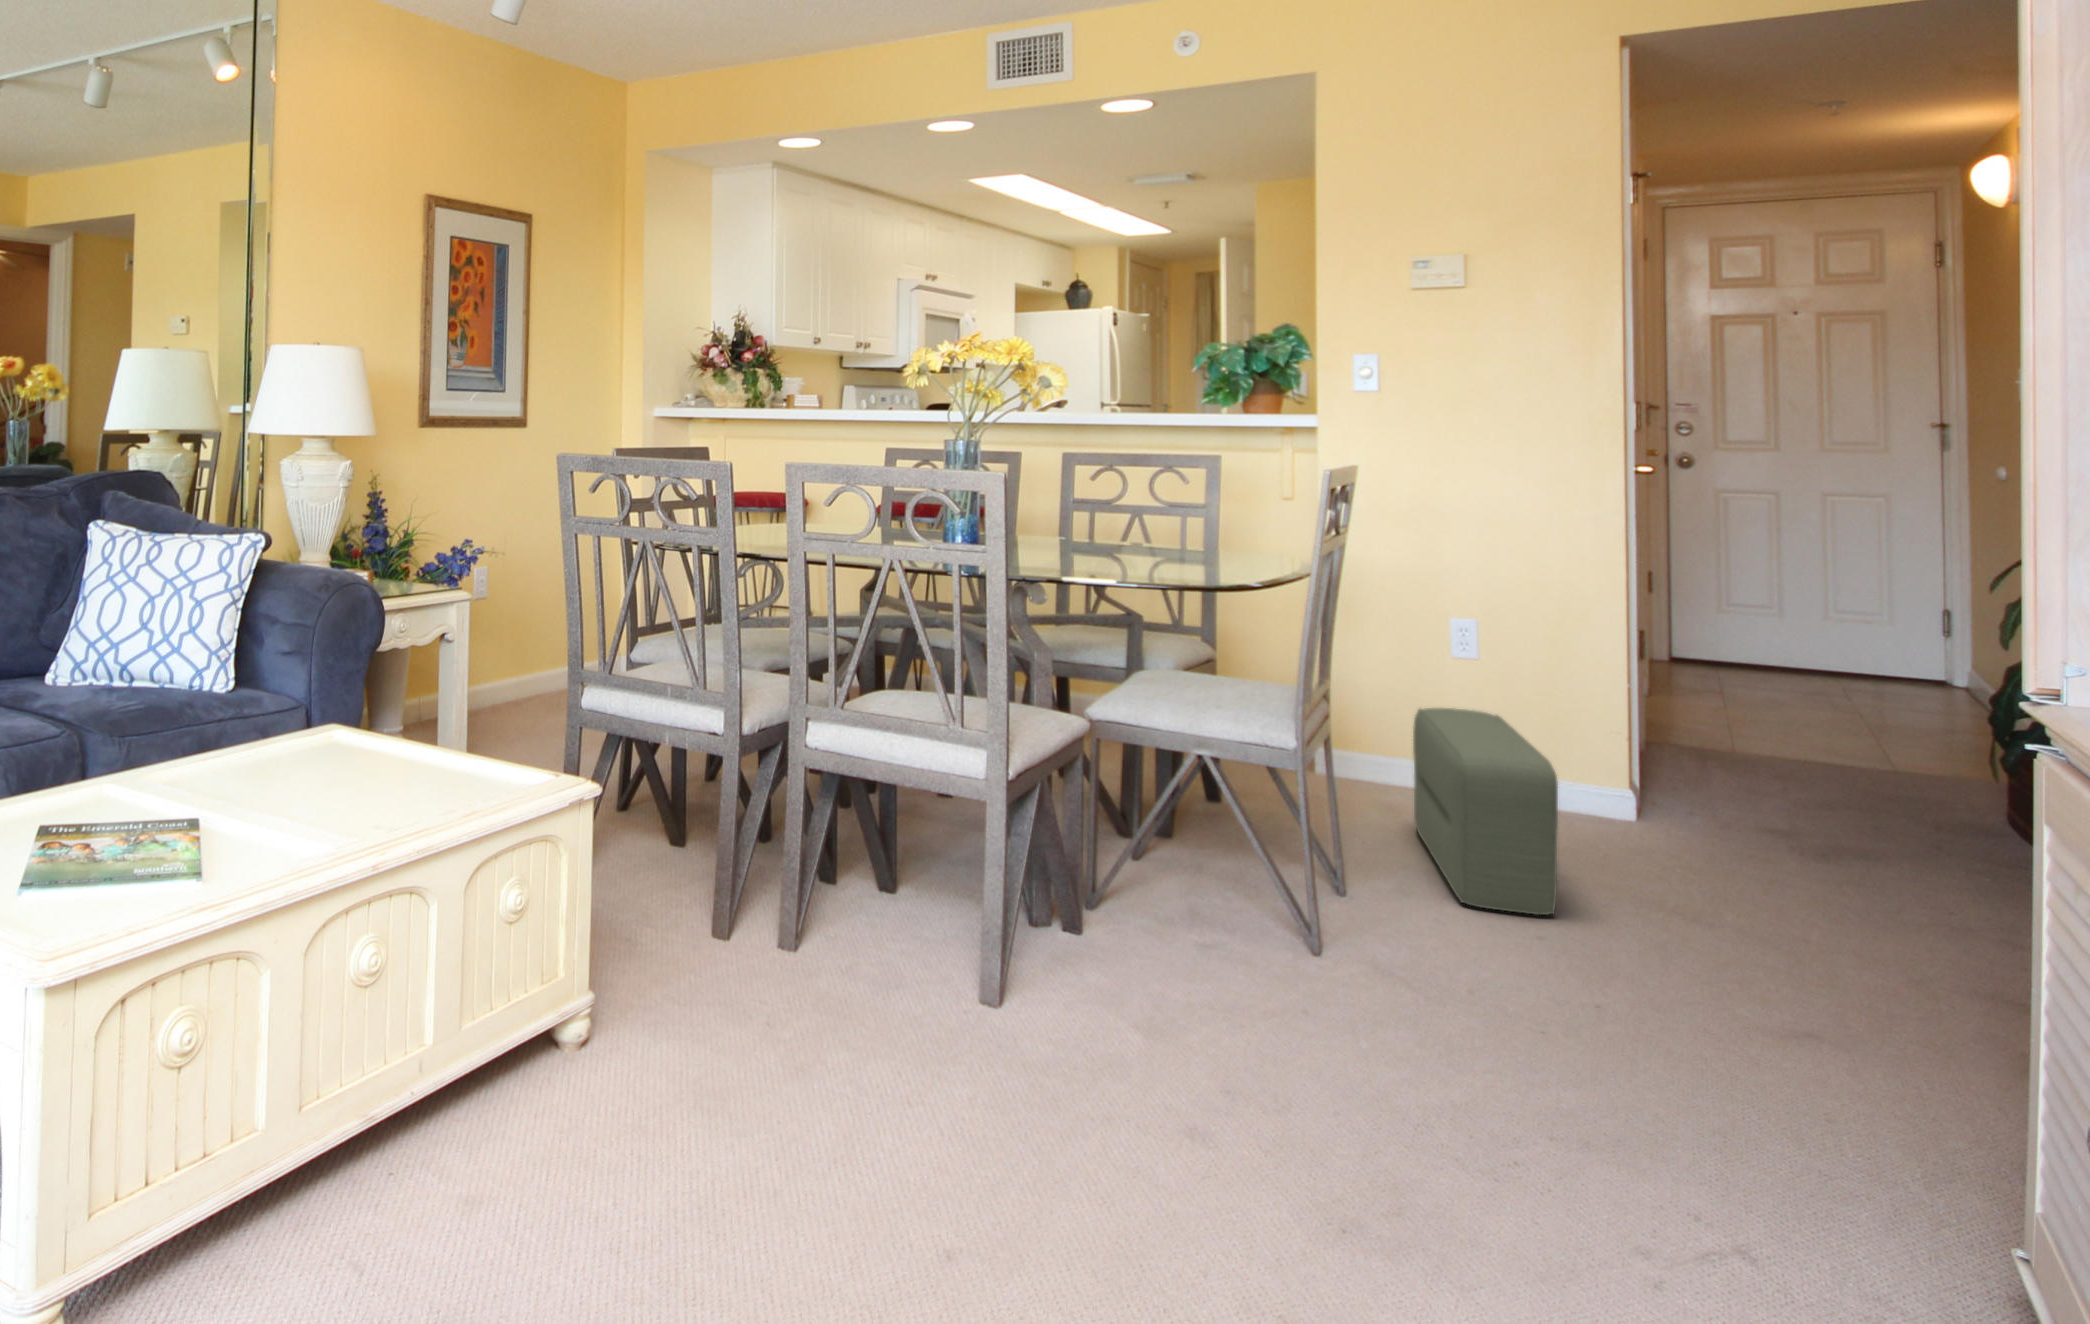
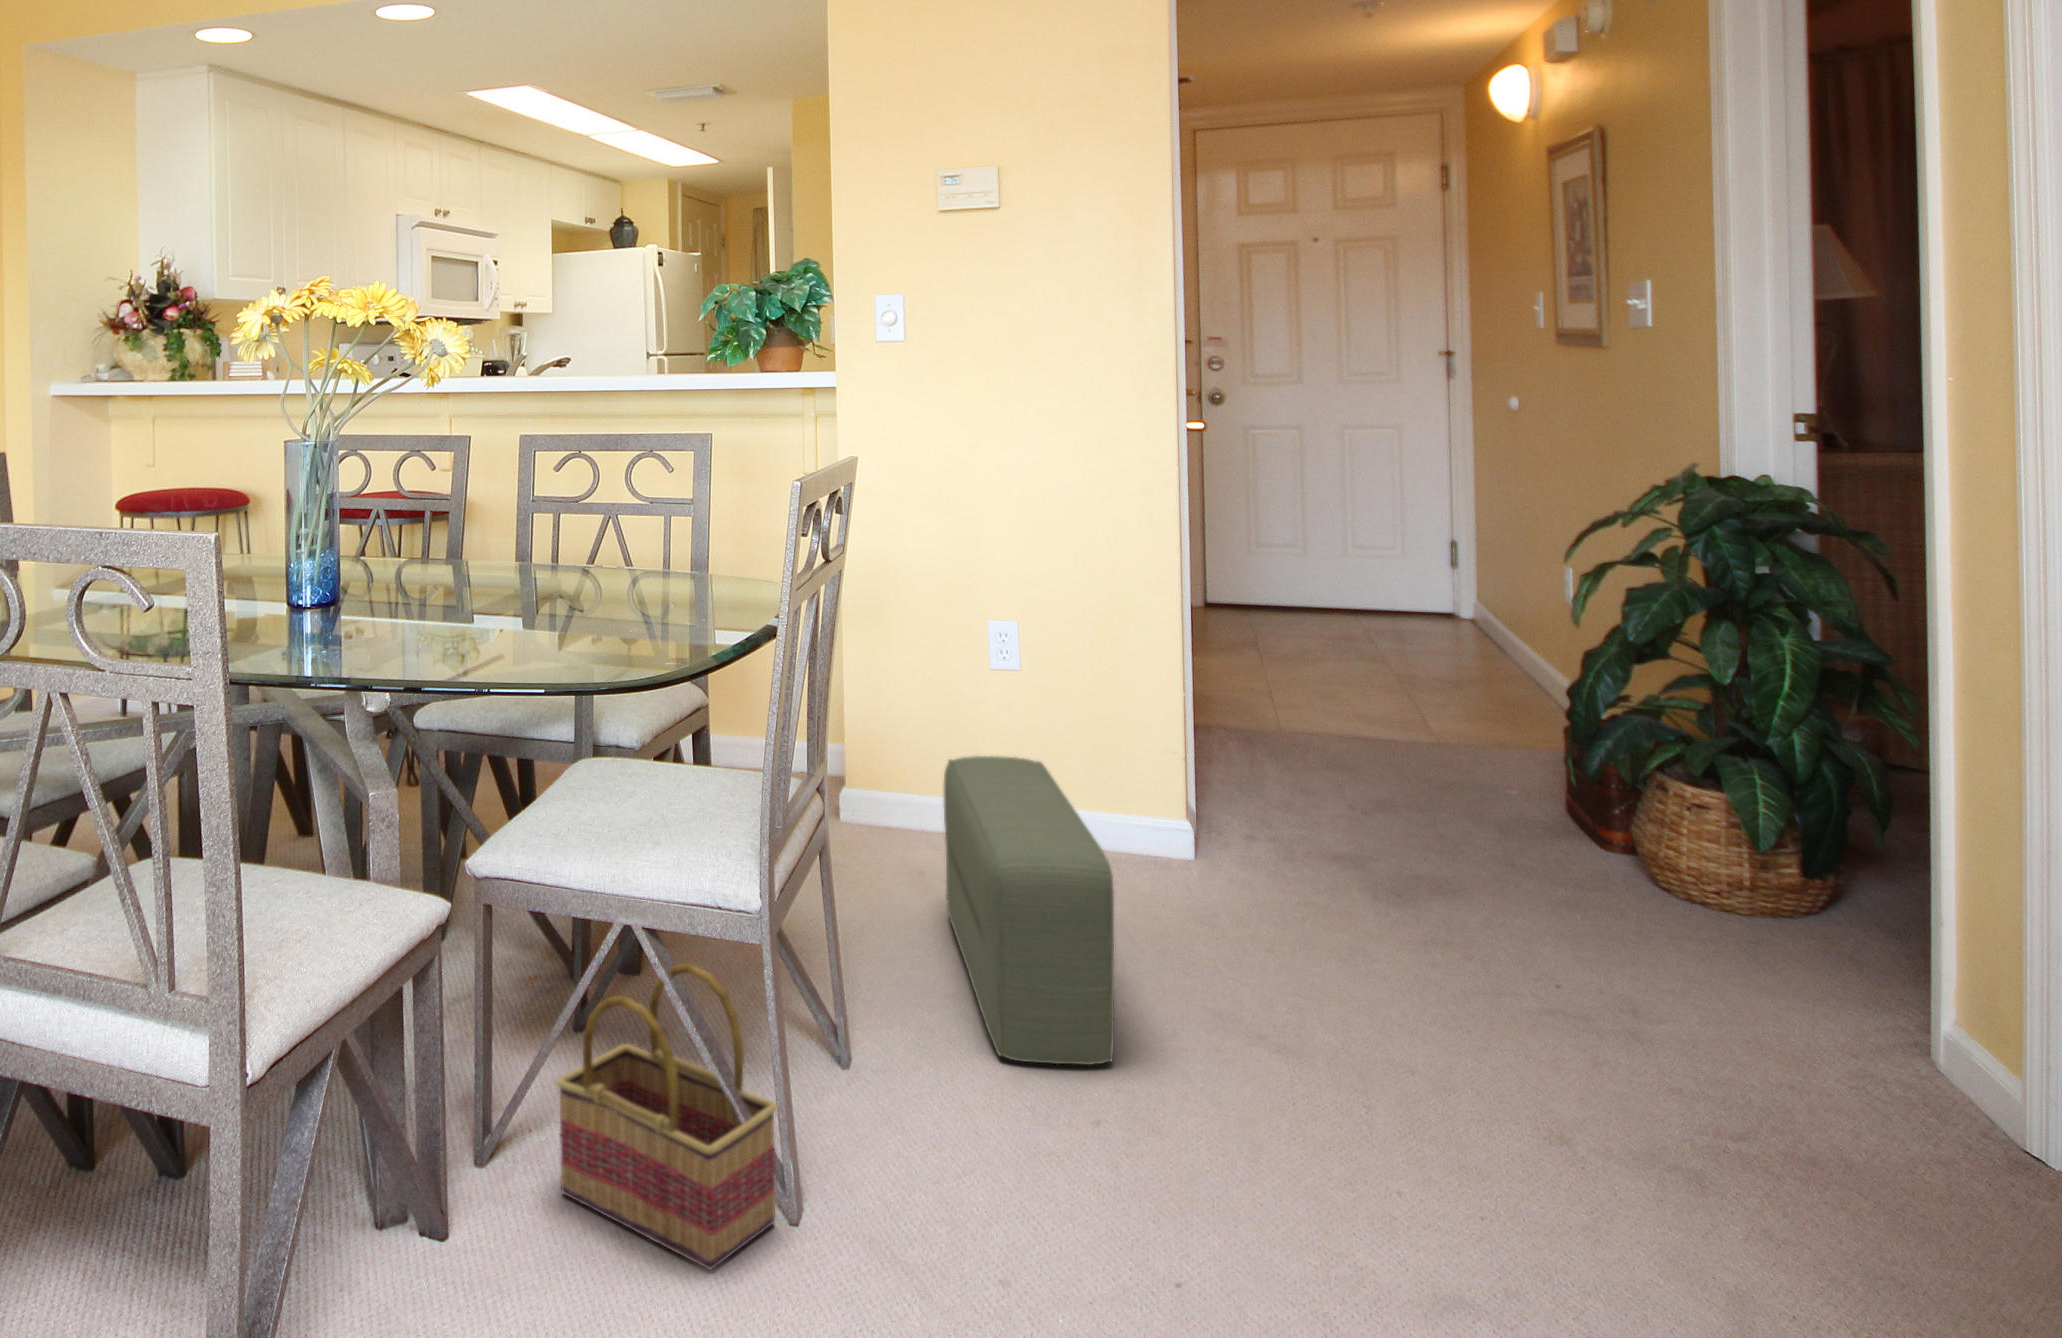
basket: none [1144,787,1304,970] -> present [557,963,777,1269]

